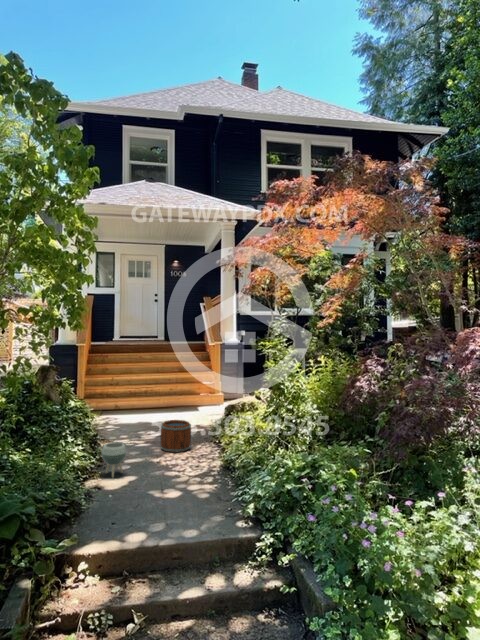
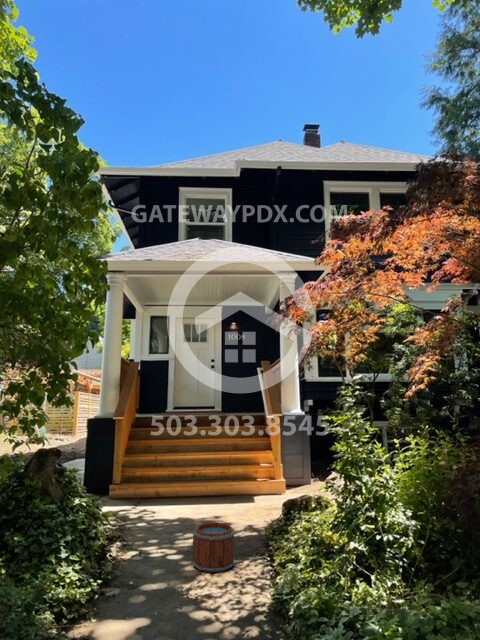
planter: present [102,442,126,477] -> none [97,563,132,621]

